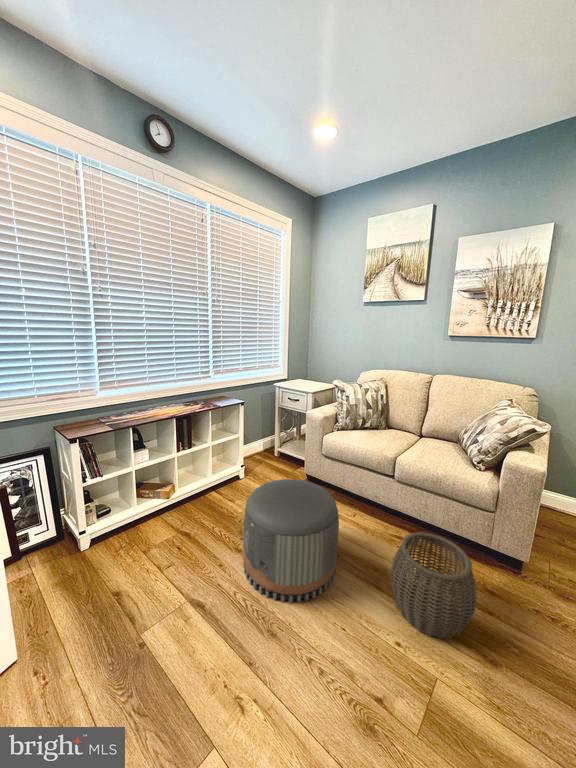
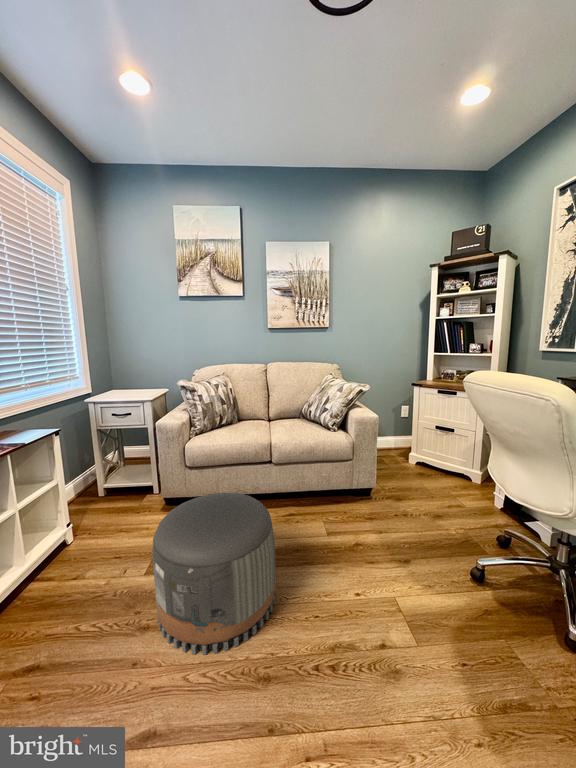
woven basket: present [390,532,477,639] -> none [318,489,387,573]

